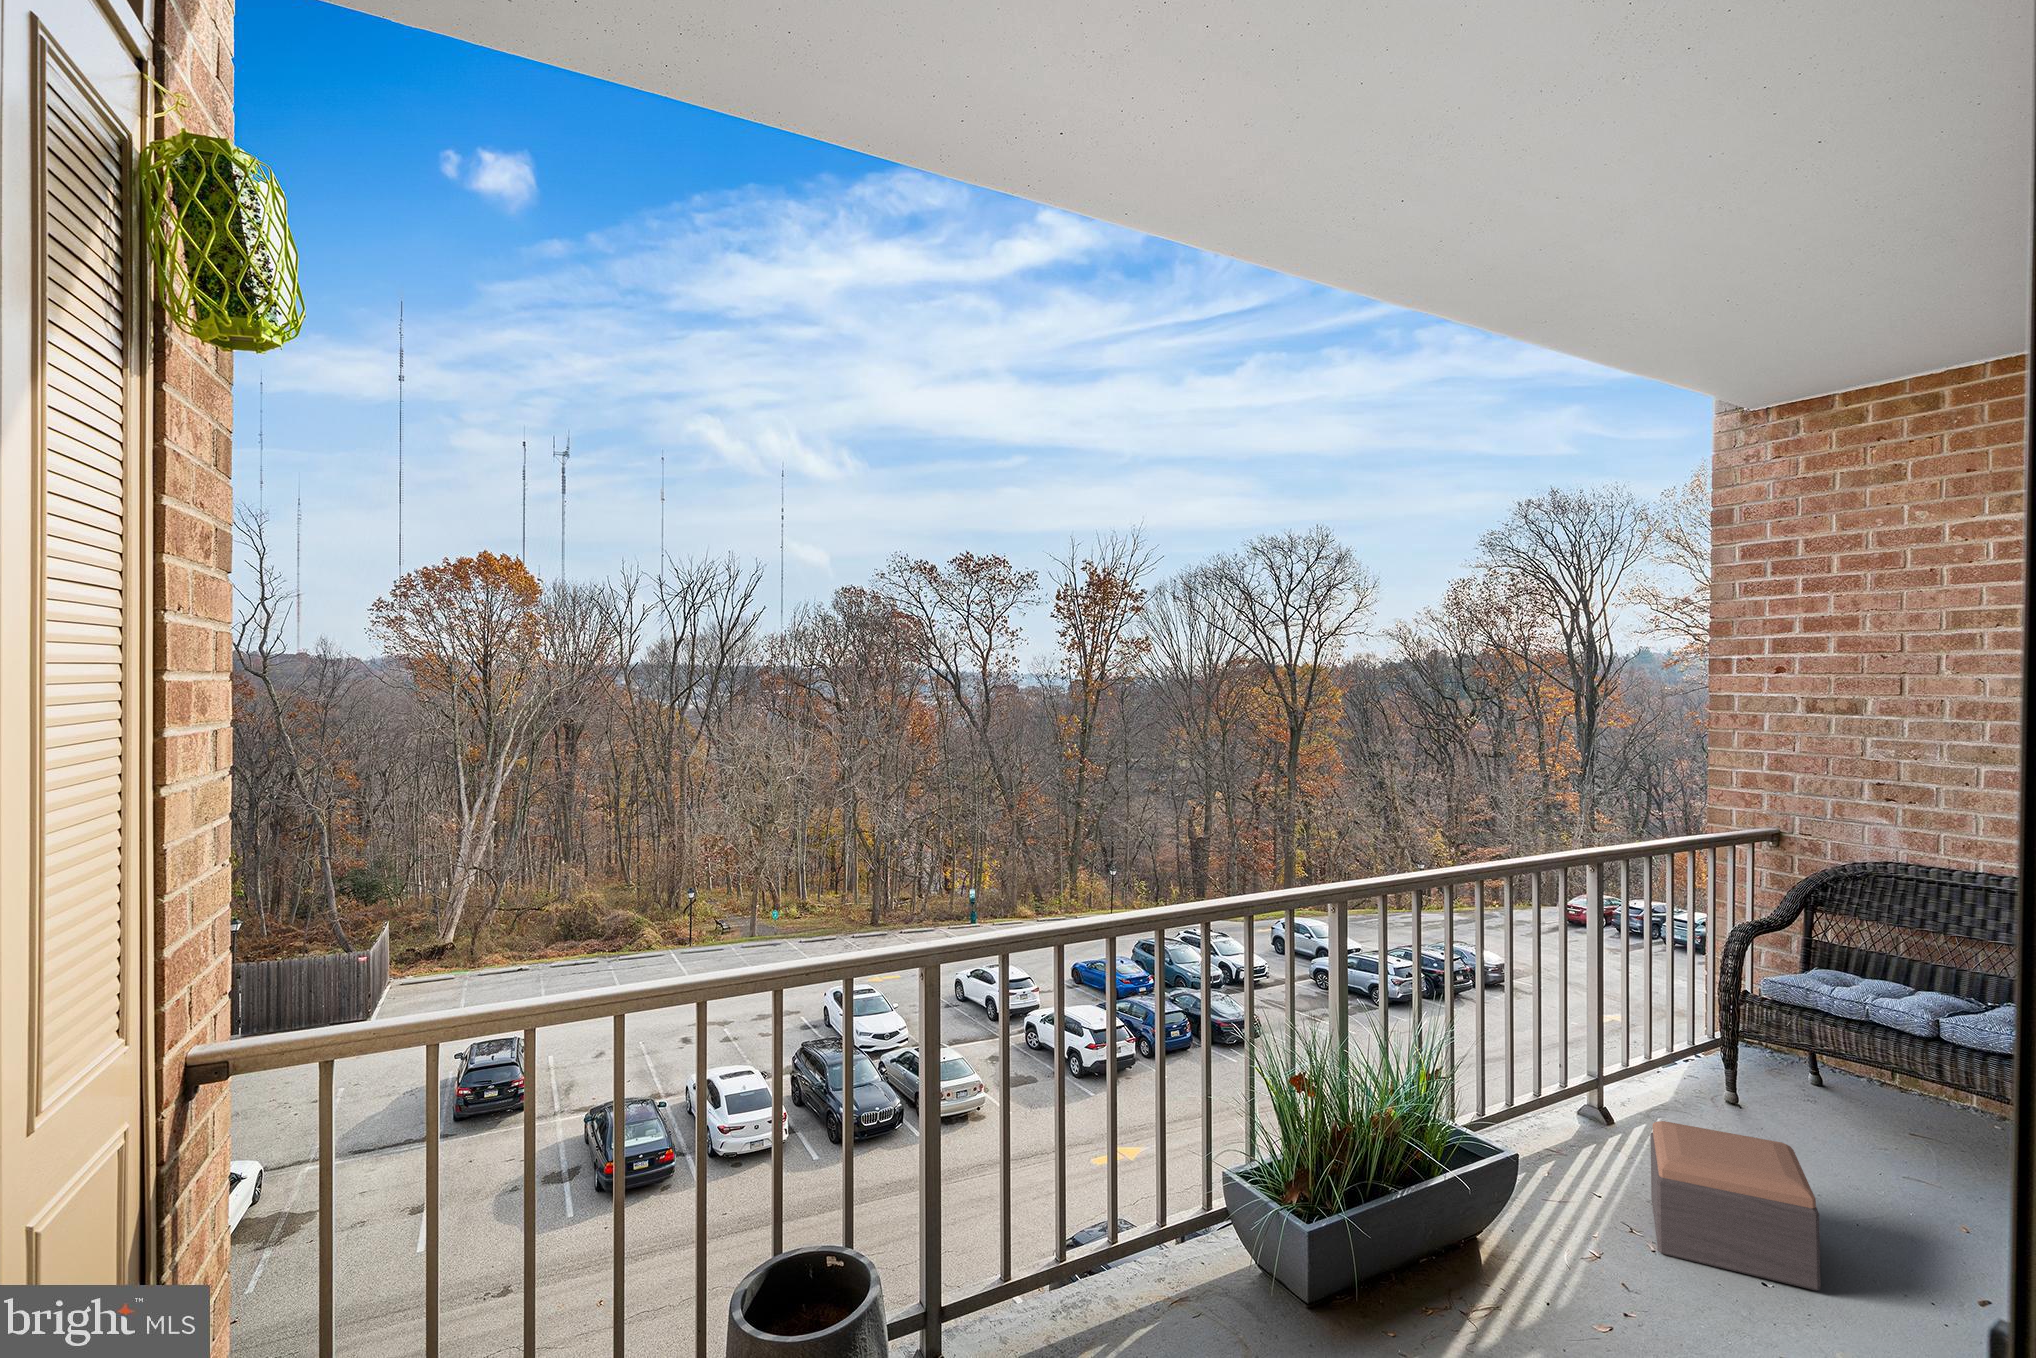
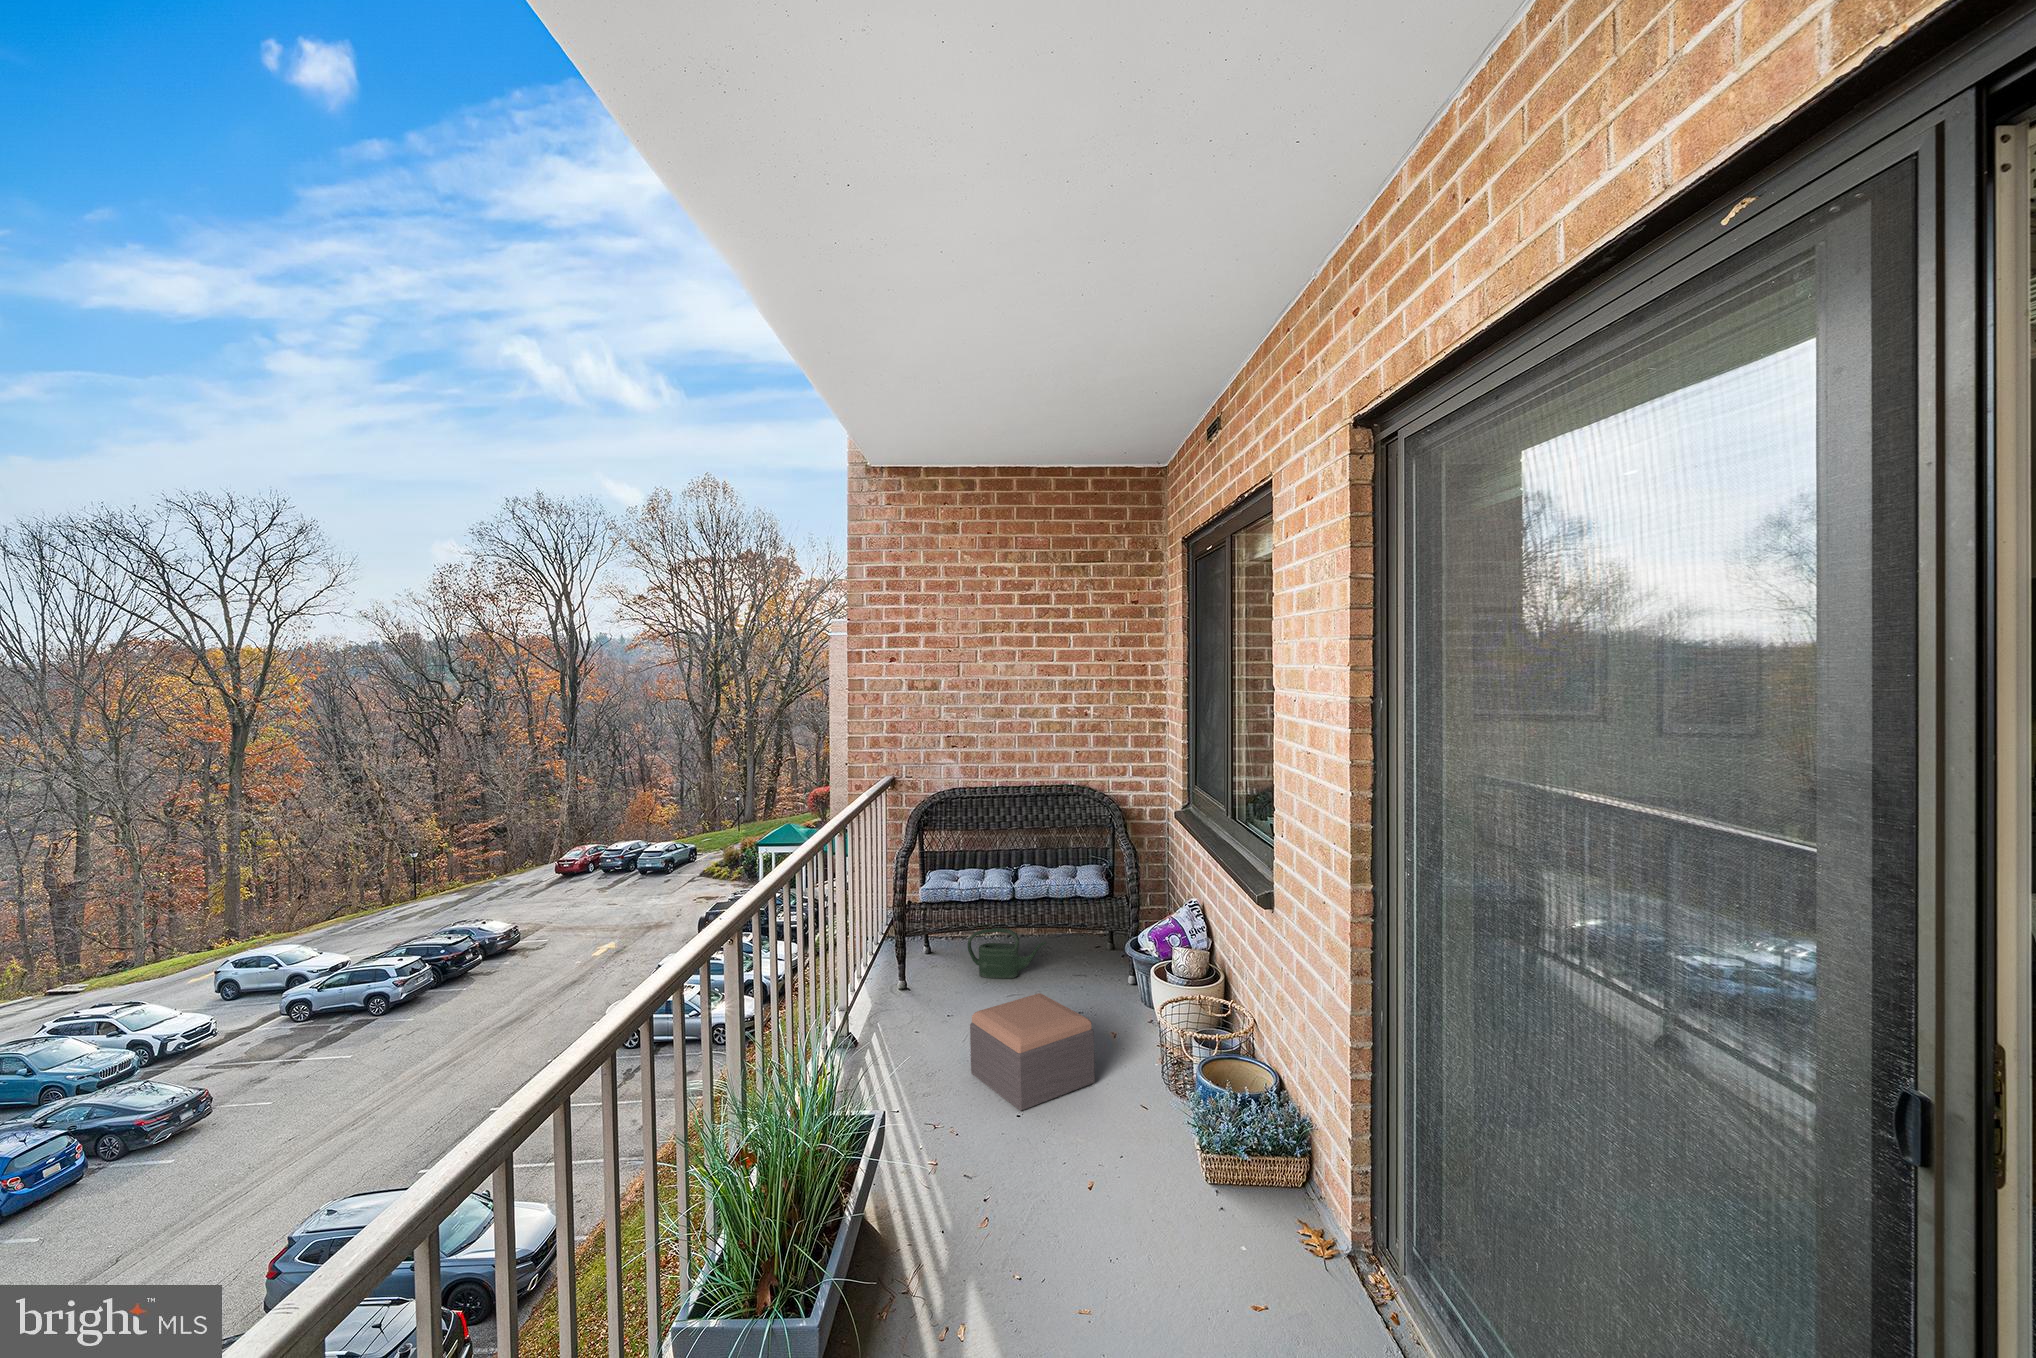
watering can: none [1809,1066,1949,1155] -> present [968,928,1046,979]

